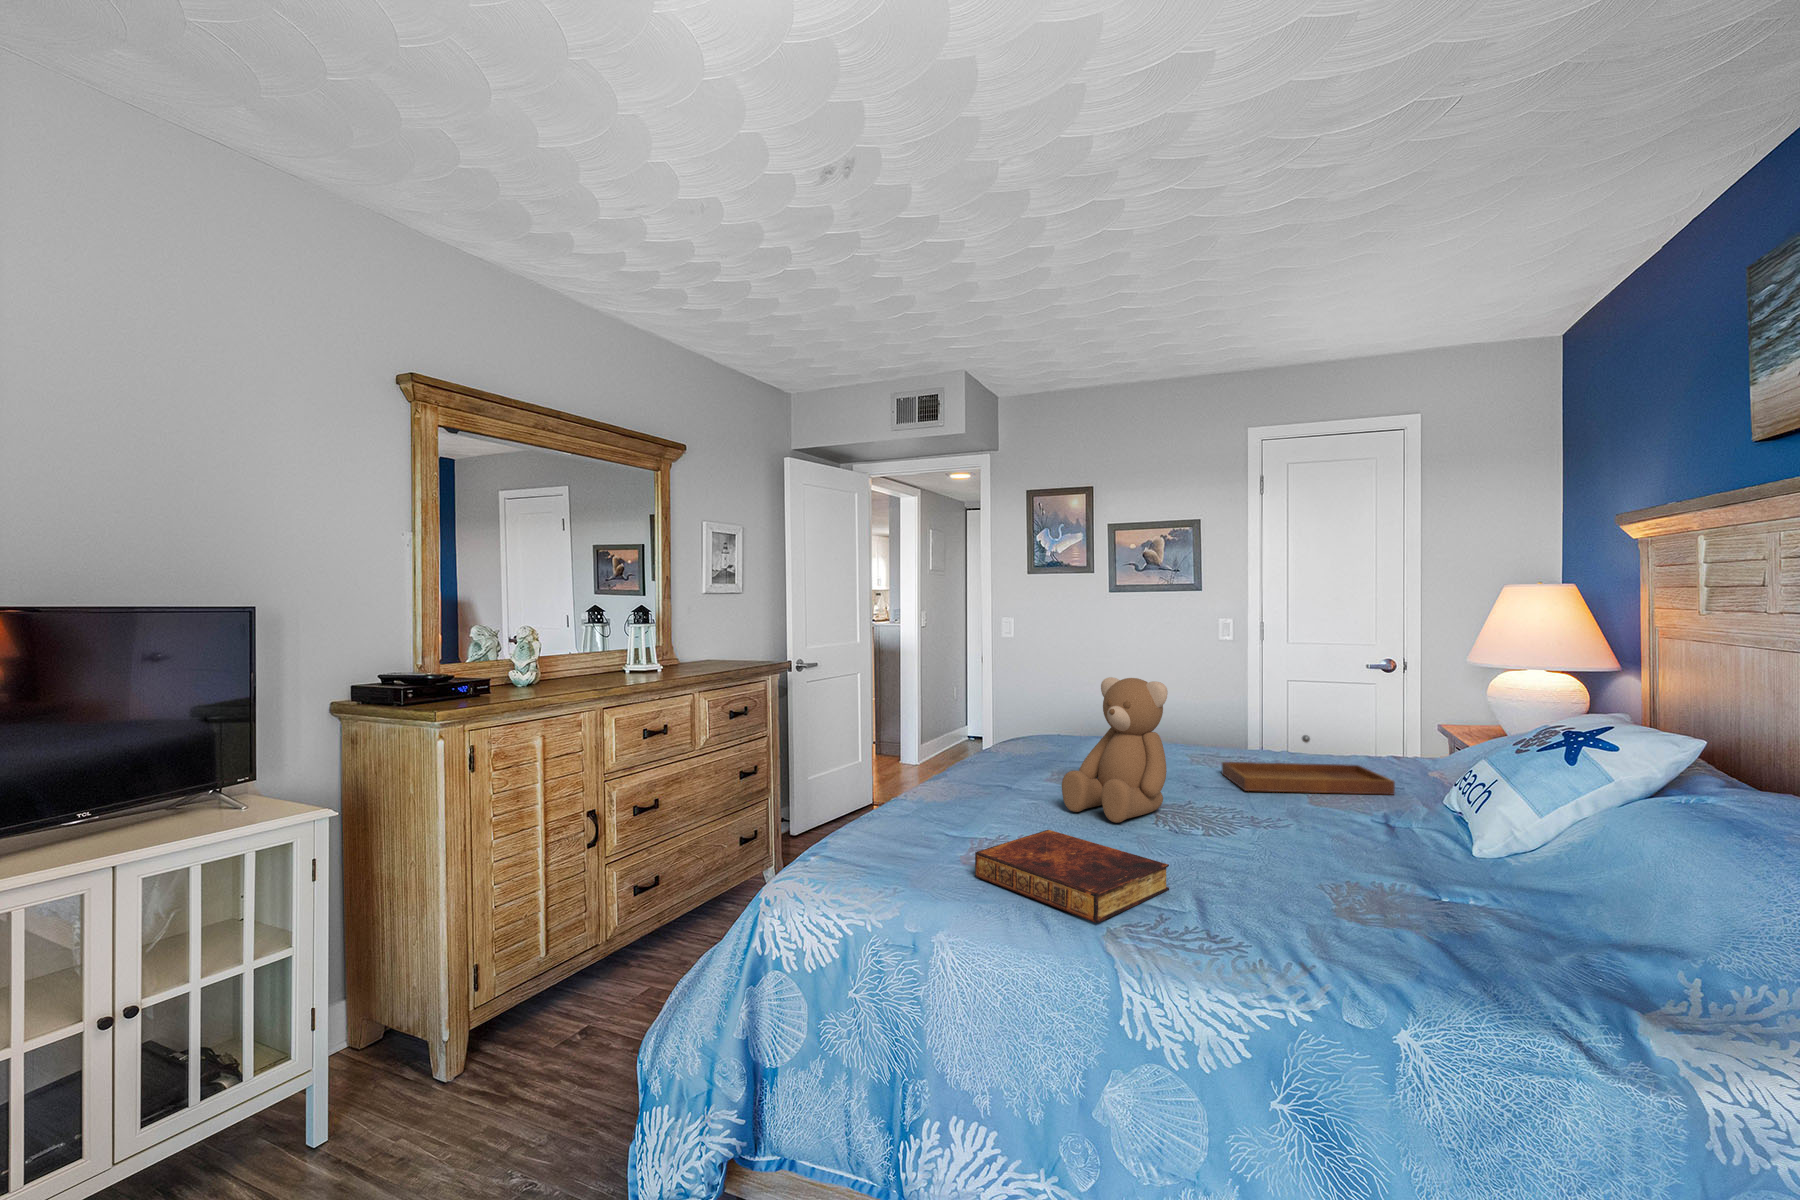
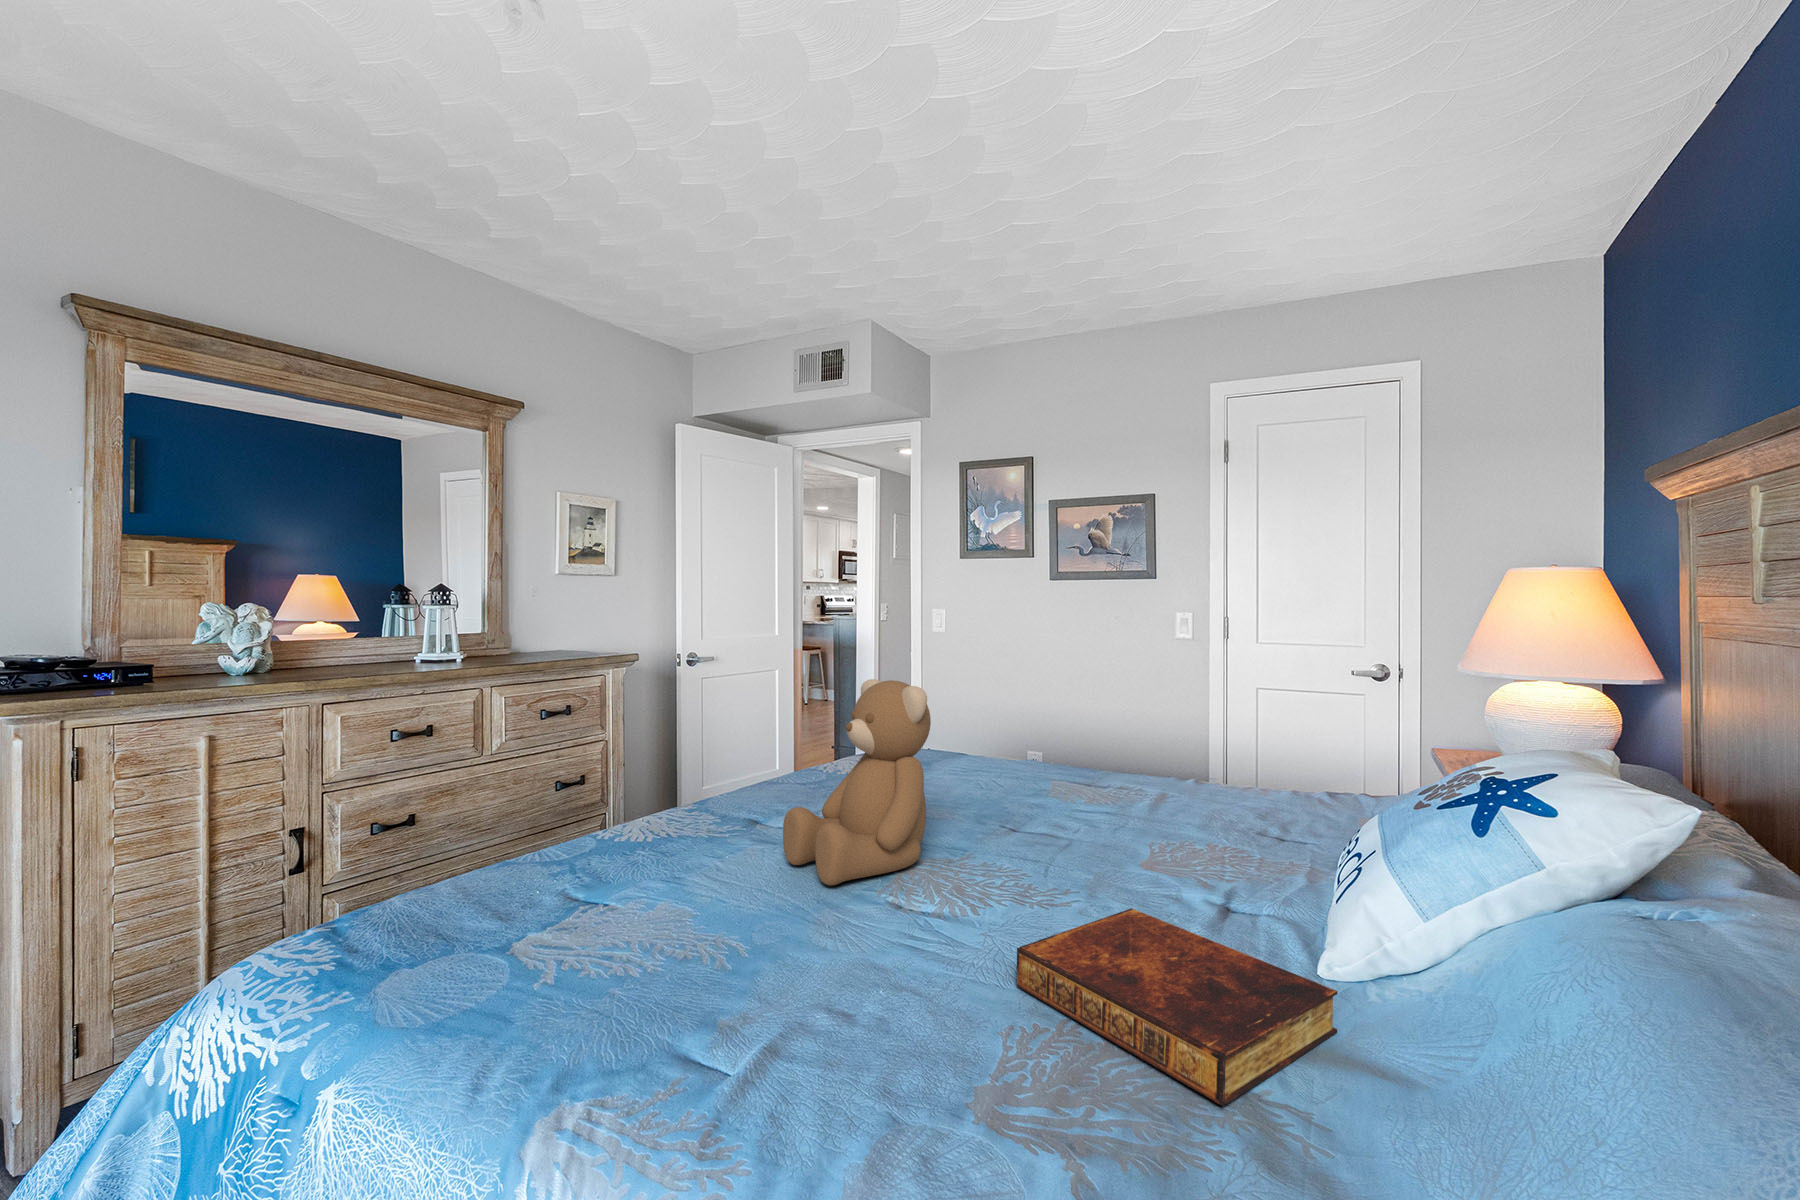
tray: present [1222,735,1395,795] -> none [1063,765,1276,856]
book: present [975,830,1169,923] -> present [1016,908,1338,1106]

